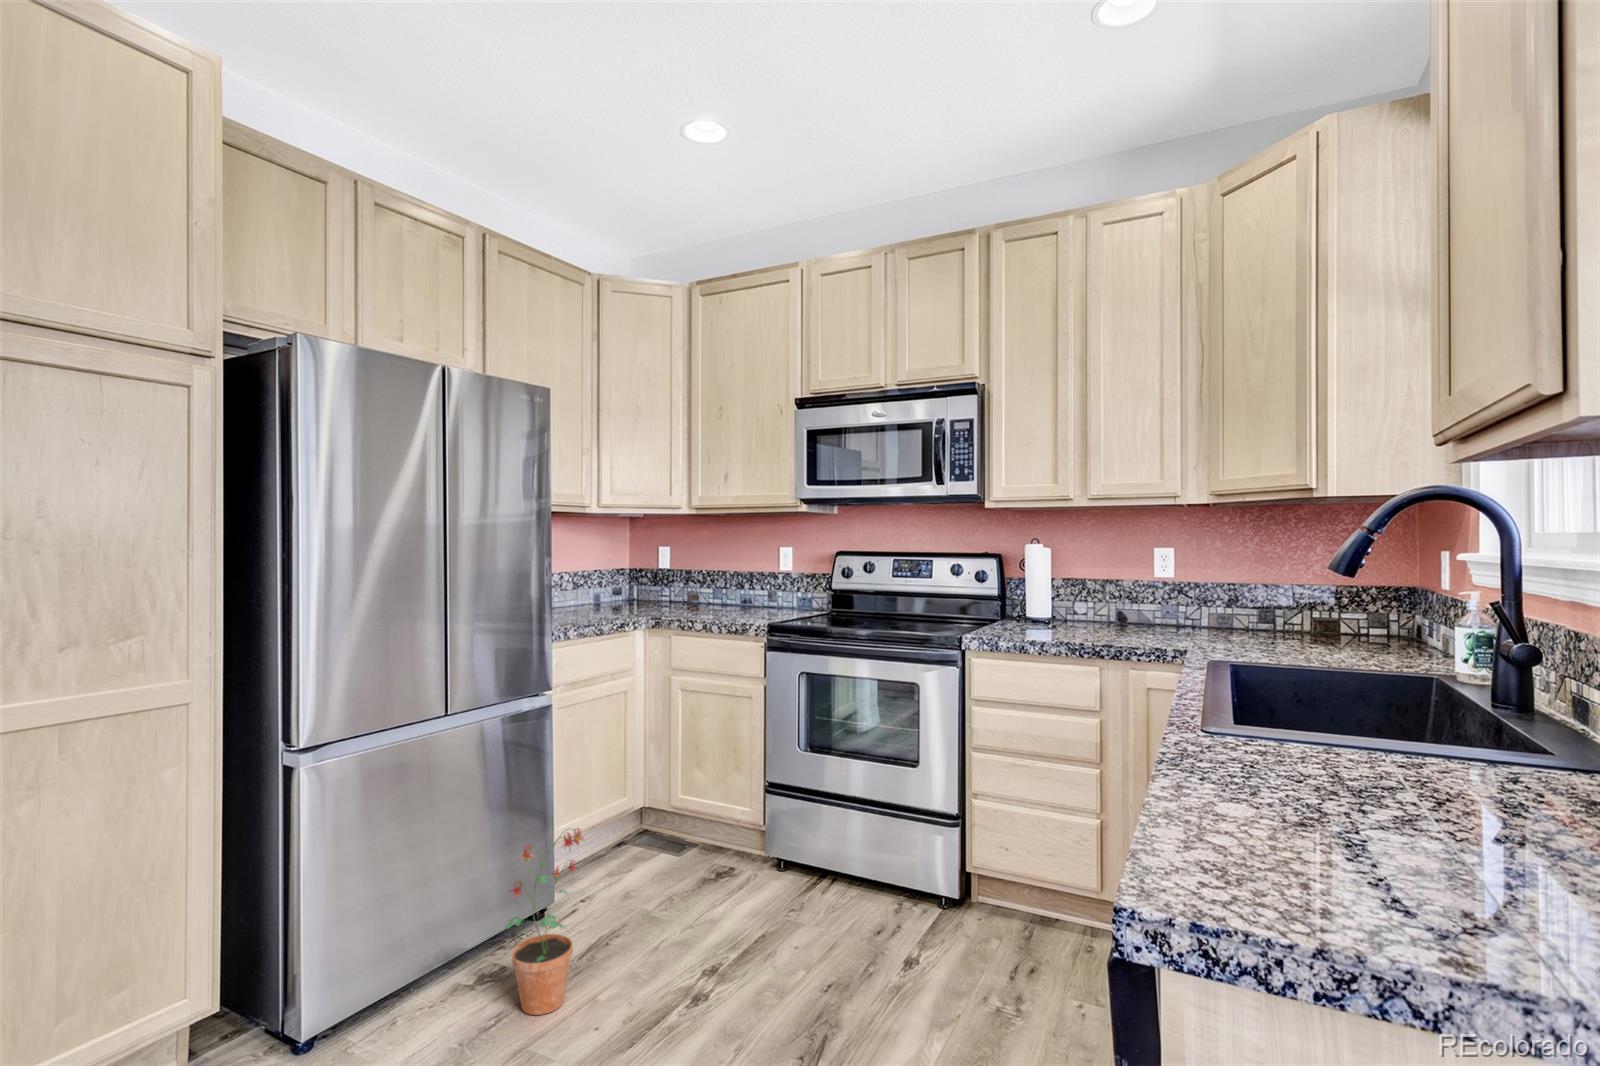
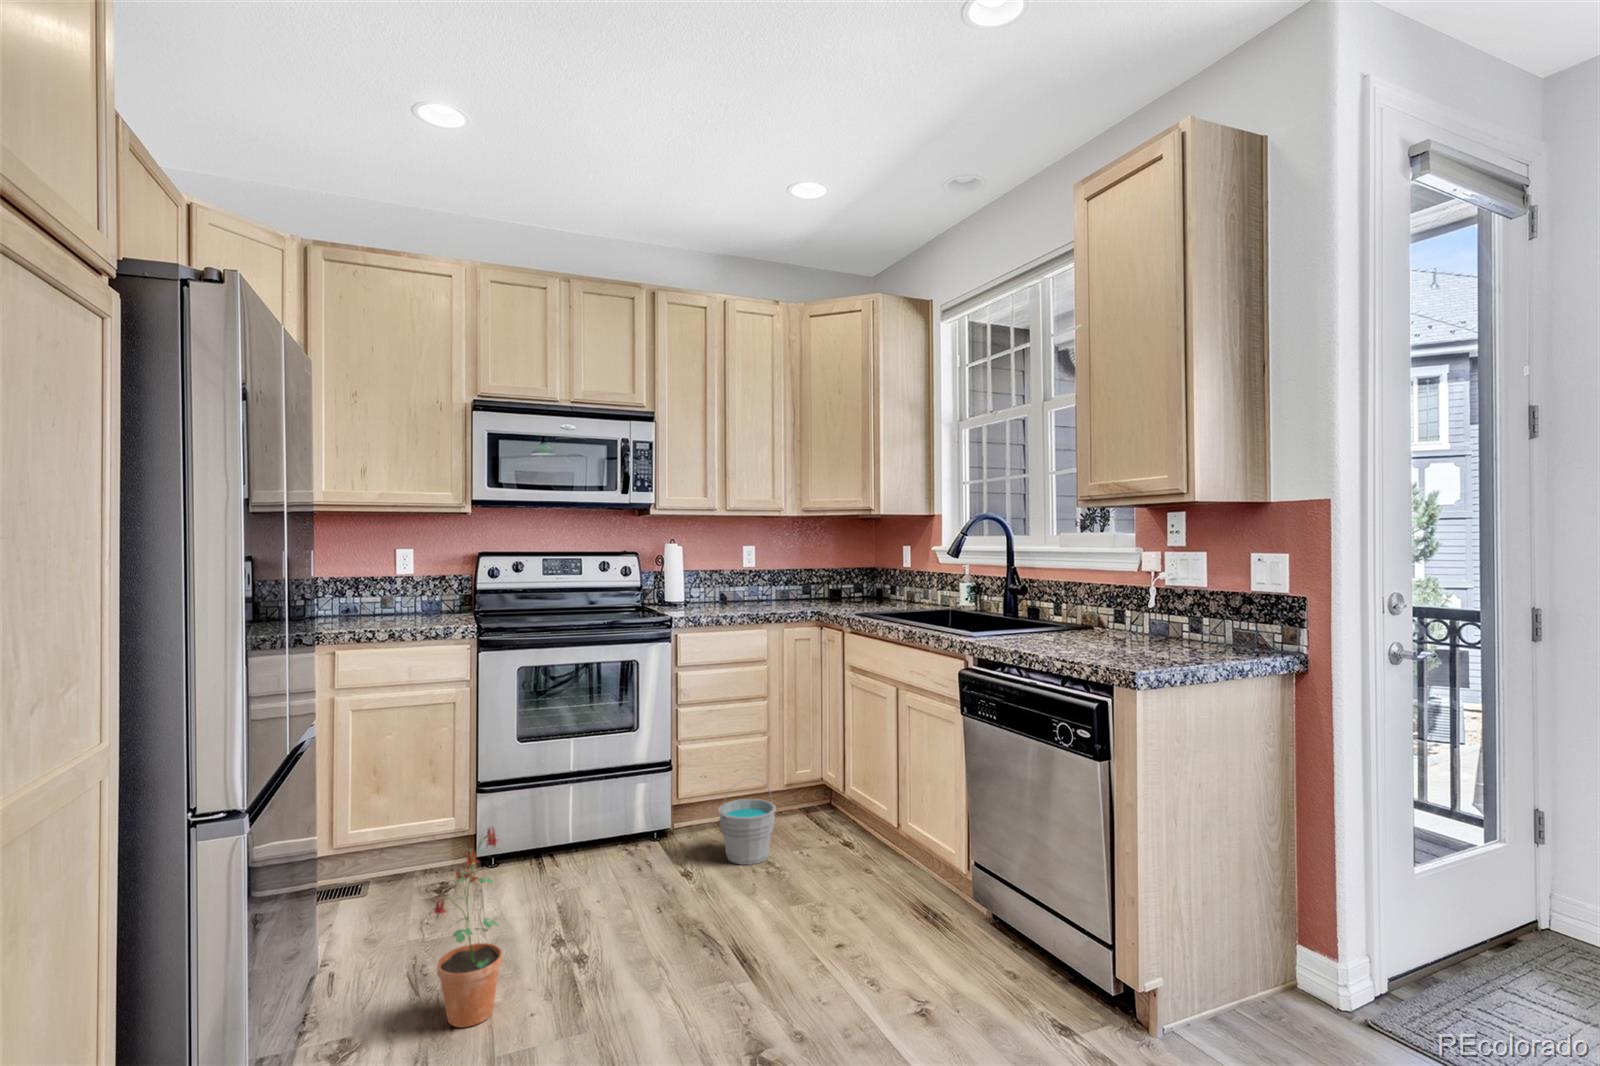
bucket: none [945,870,1032,996] -> present [718,779,776,865]

